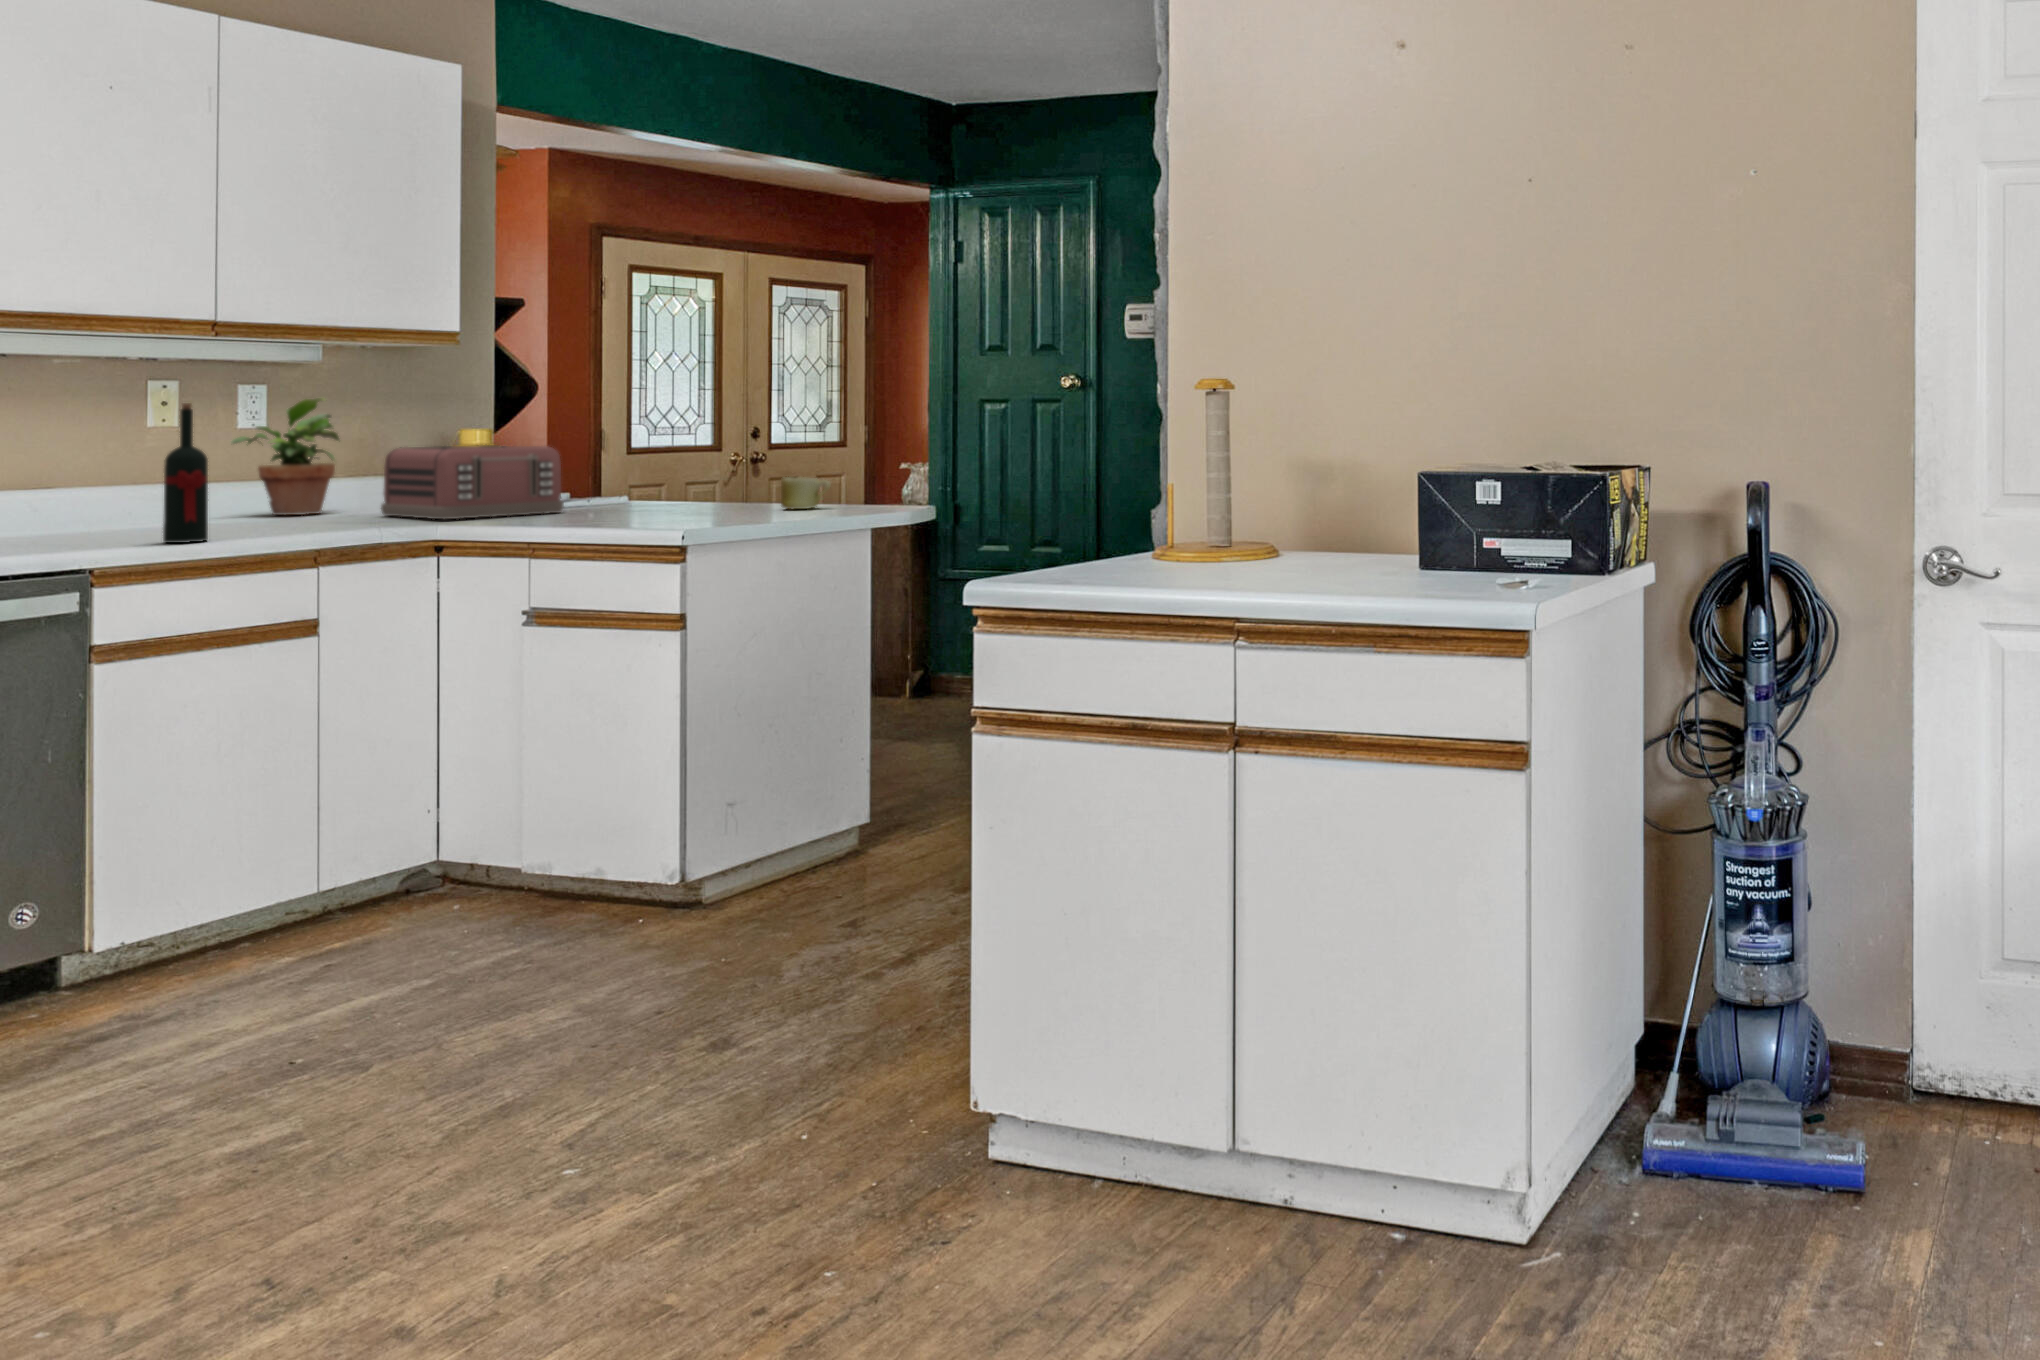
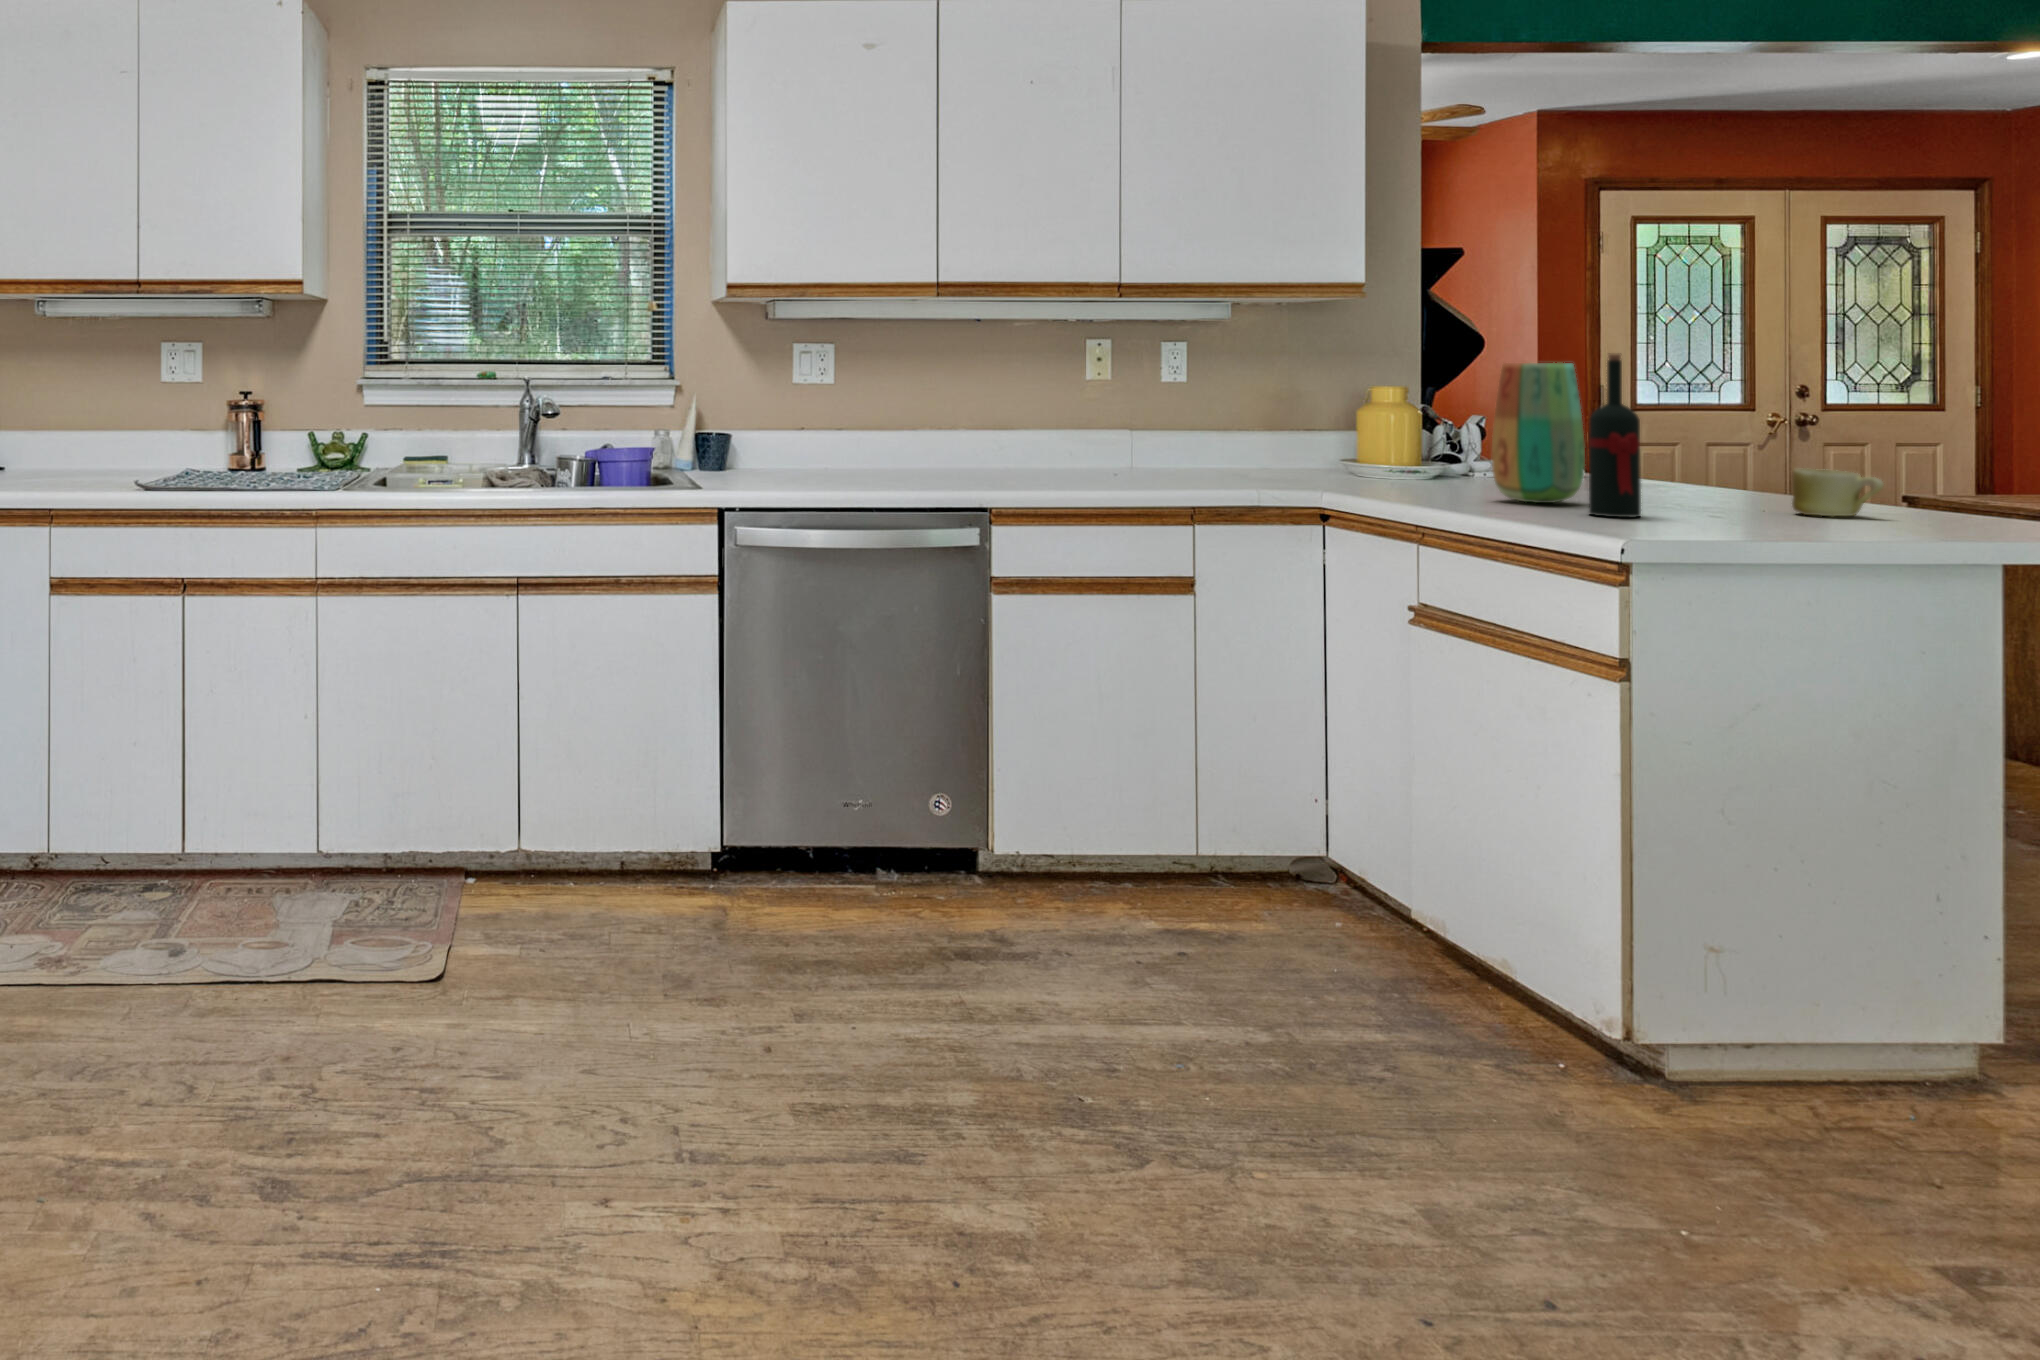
potted plant: present [231,398,339,515] -> none [1152,353,1251,468]
wine bottle: present [163,403,208,543] -> present [1589,353,1641,517]
vase: none [583,404,651,516] -> present [1491,363,1585,503]
toaster: present [381,445,564,519] -> none [1279,406,1477,489]

